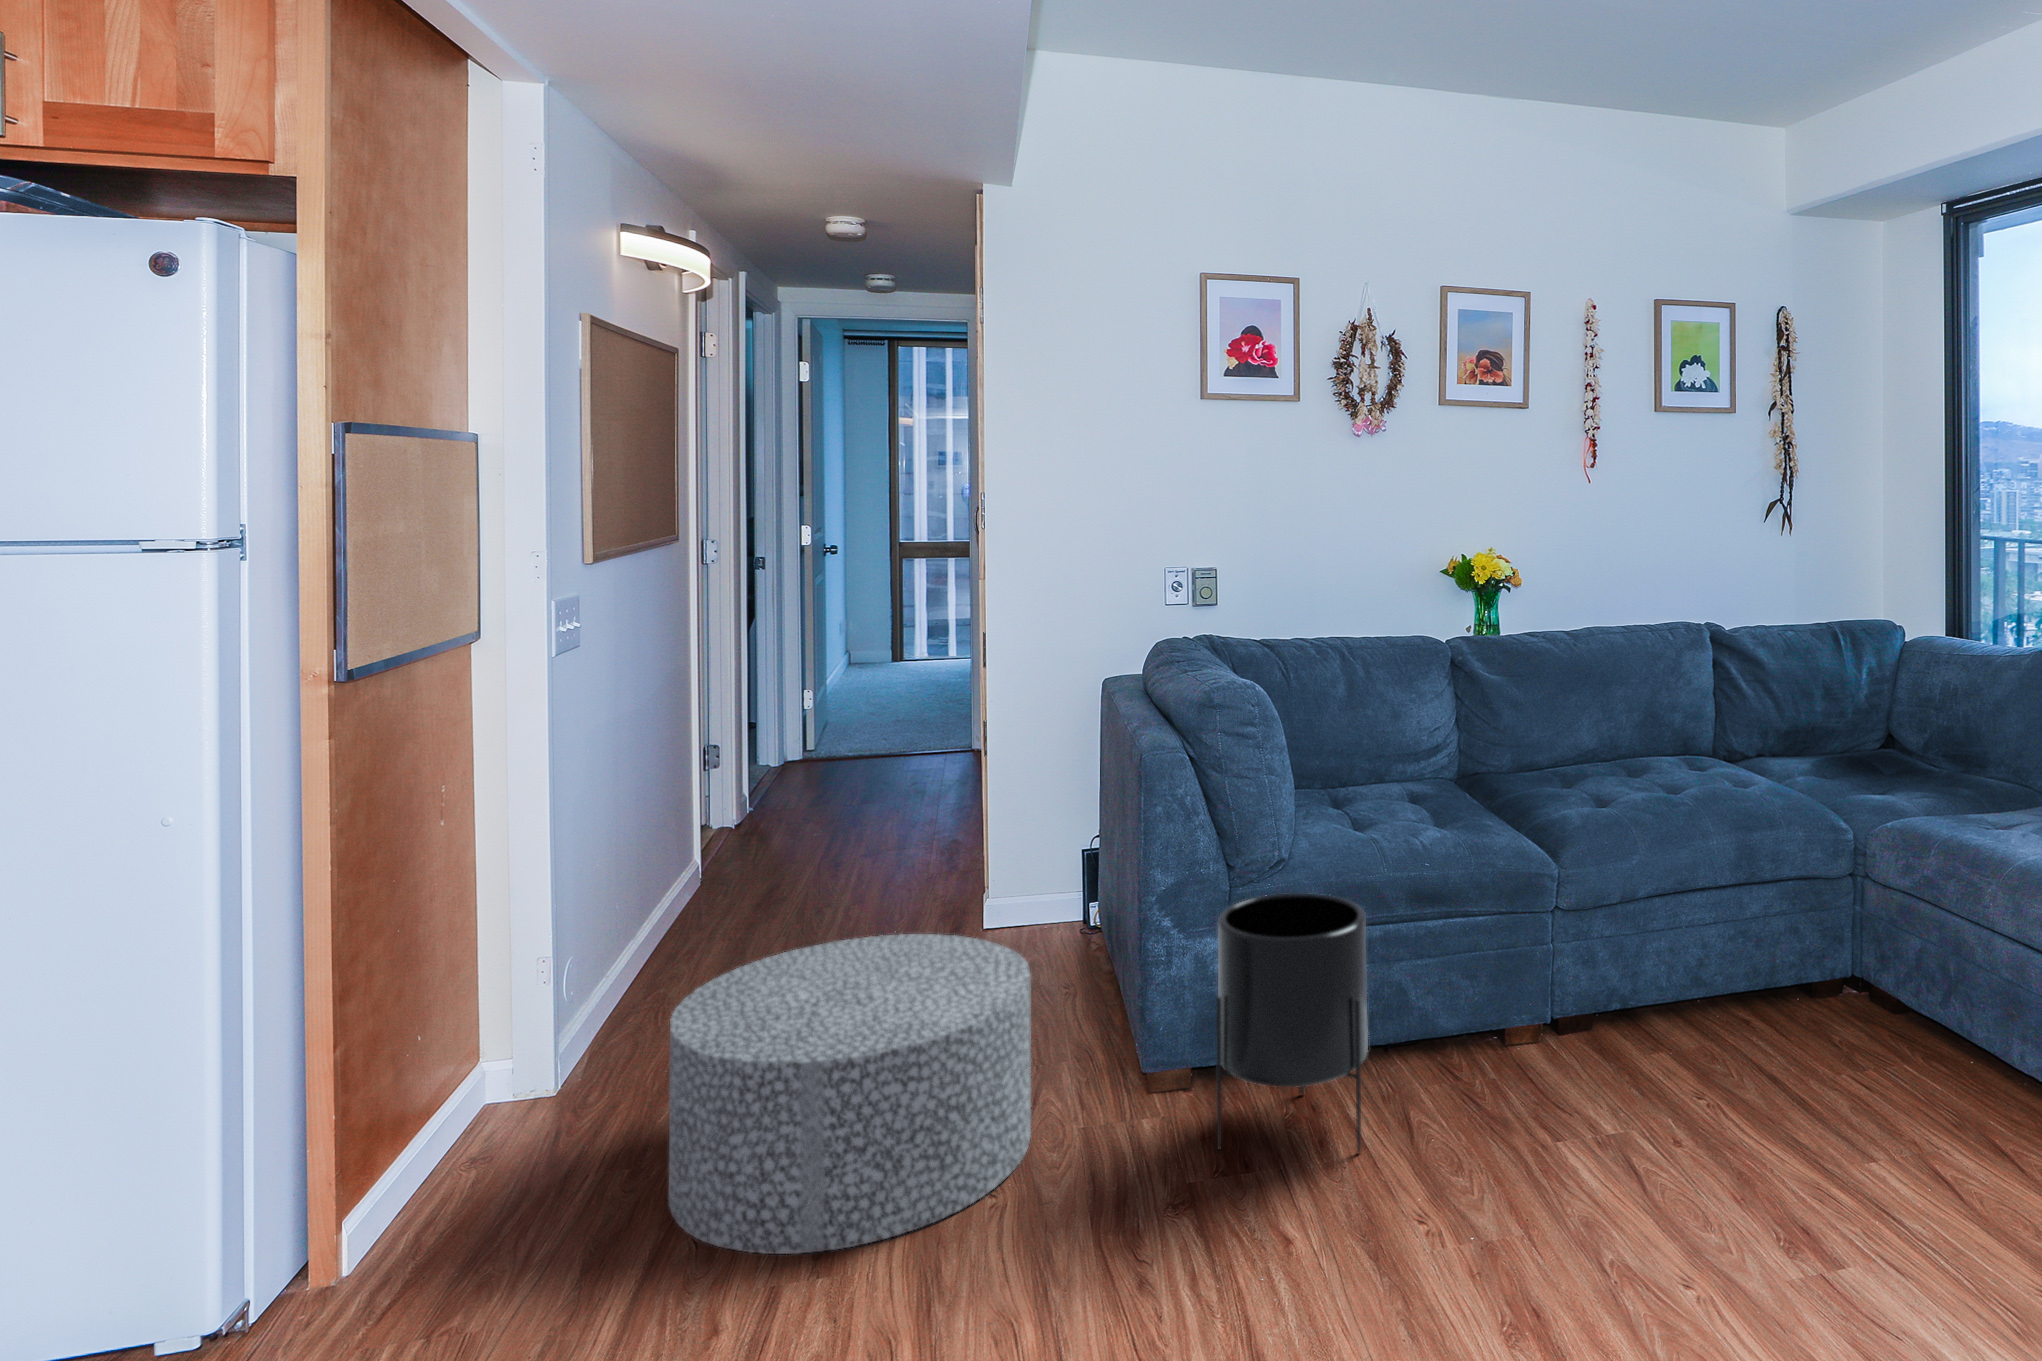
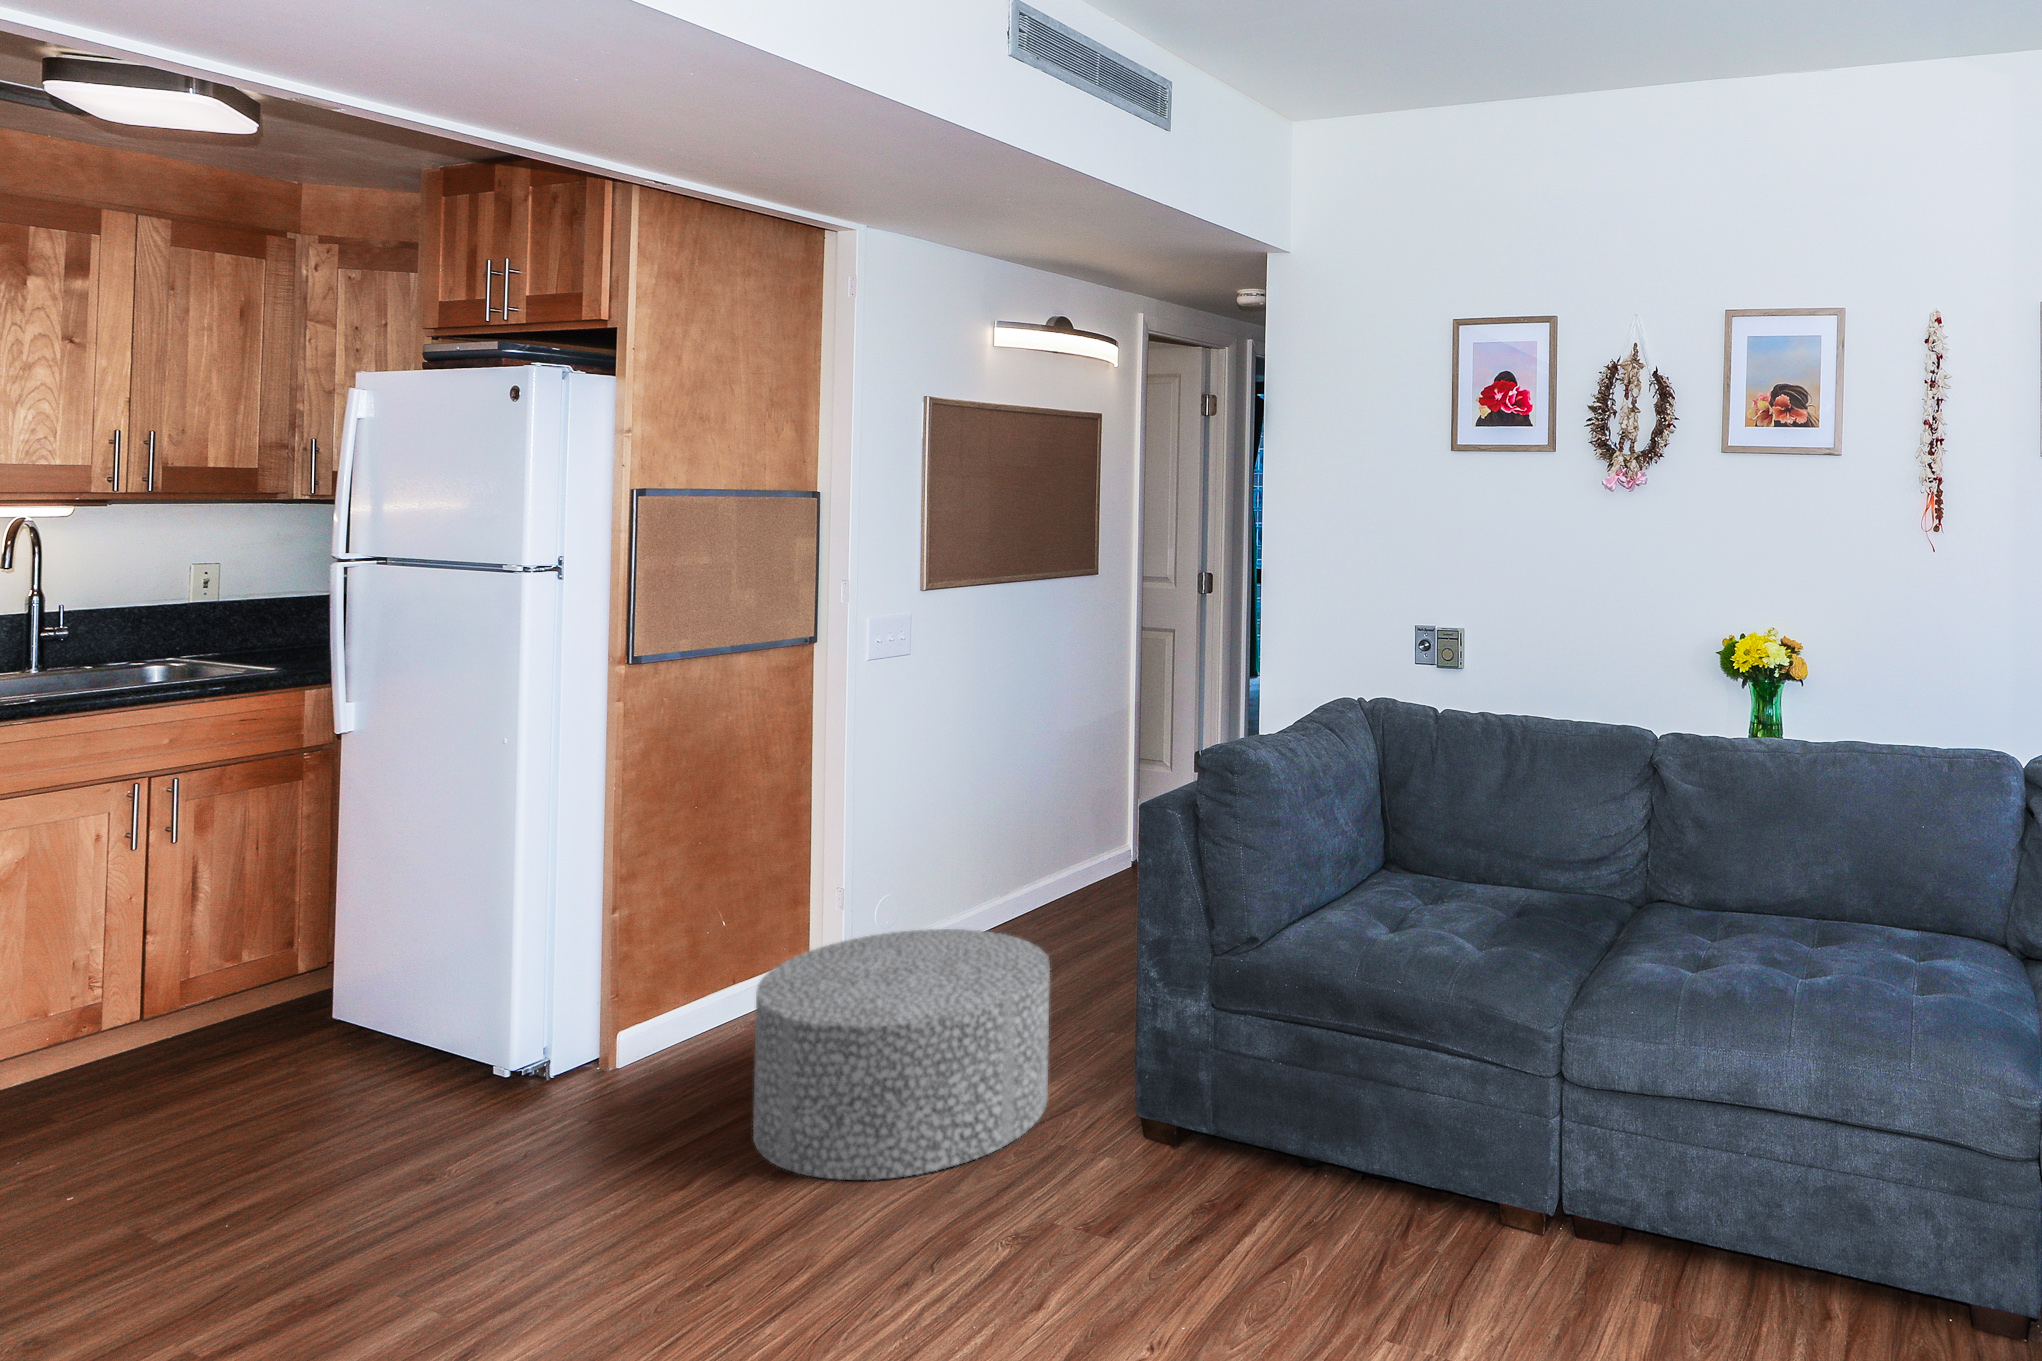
planter: present [1216,893,1368,1152] -> none [1114,976,1267,1259]

